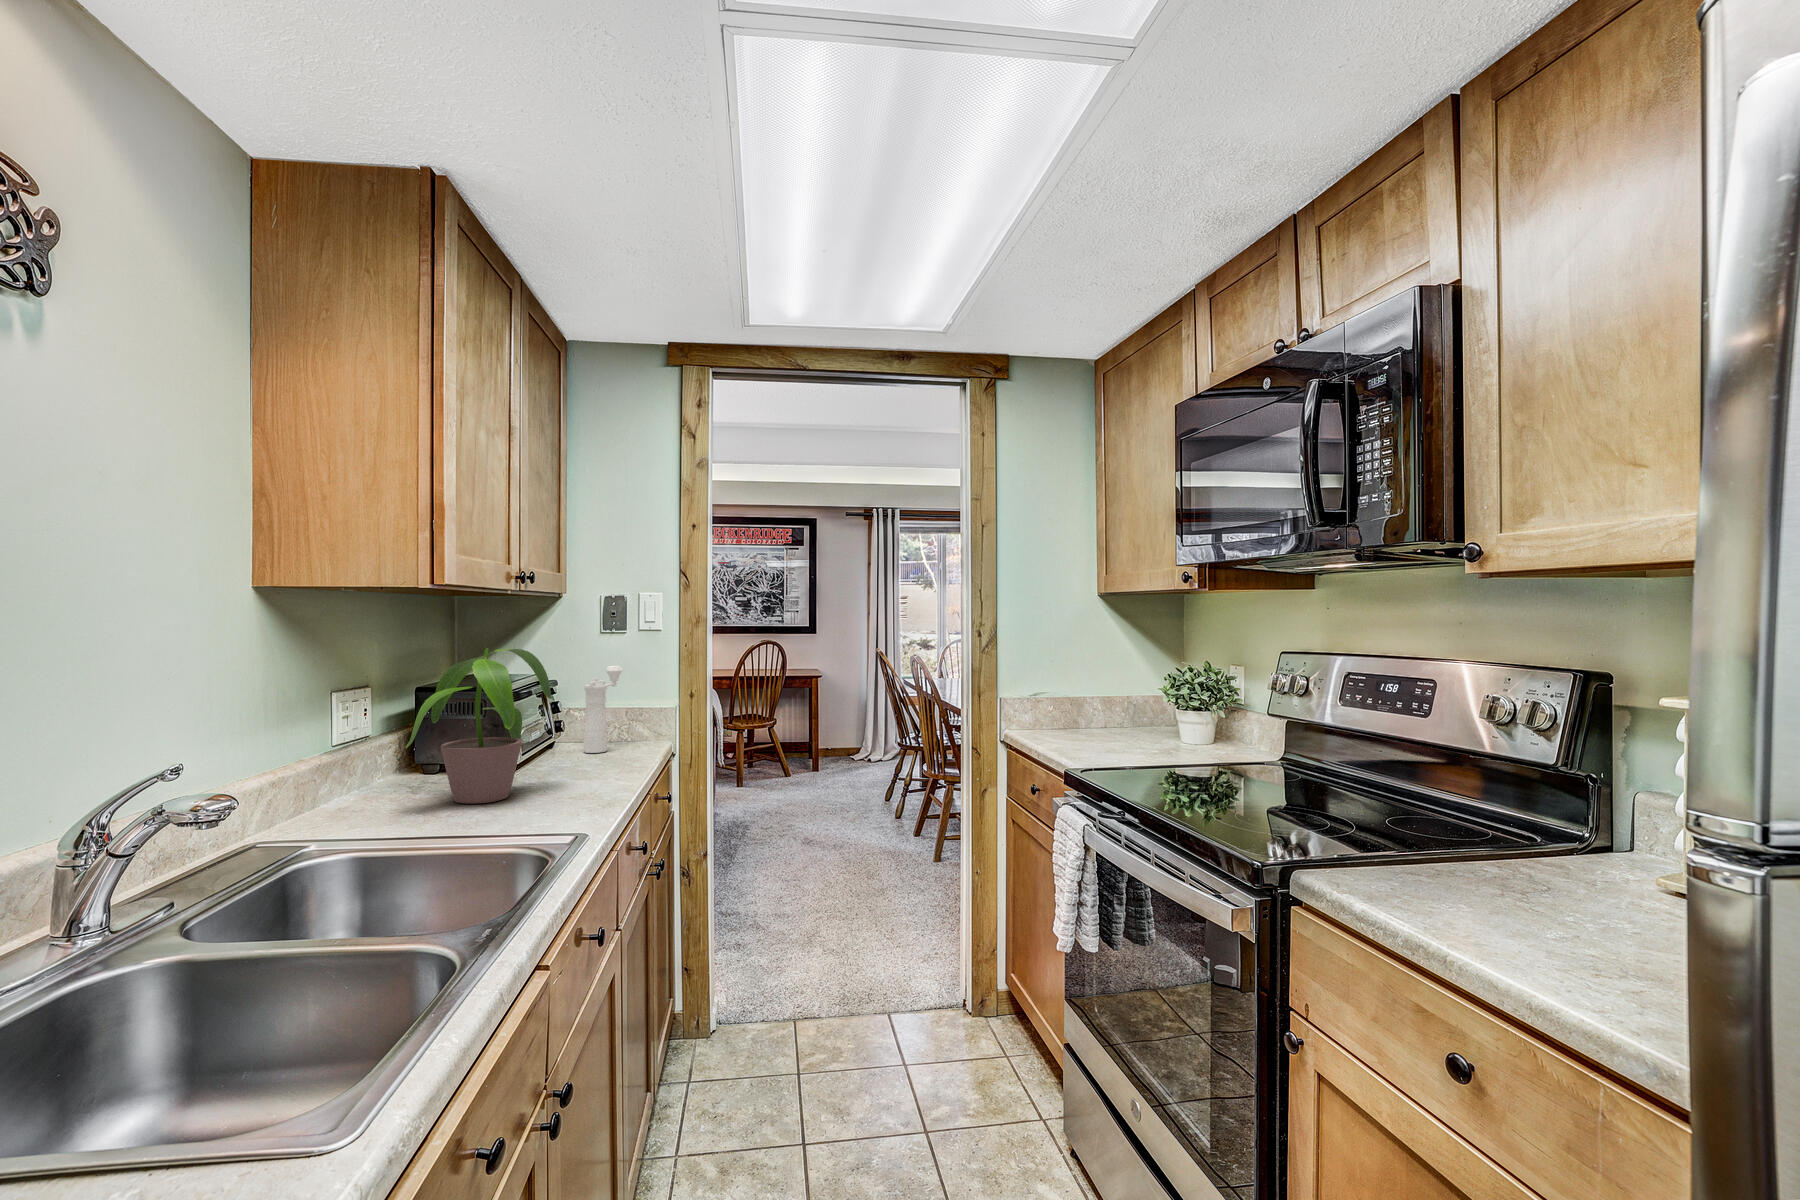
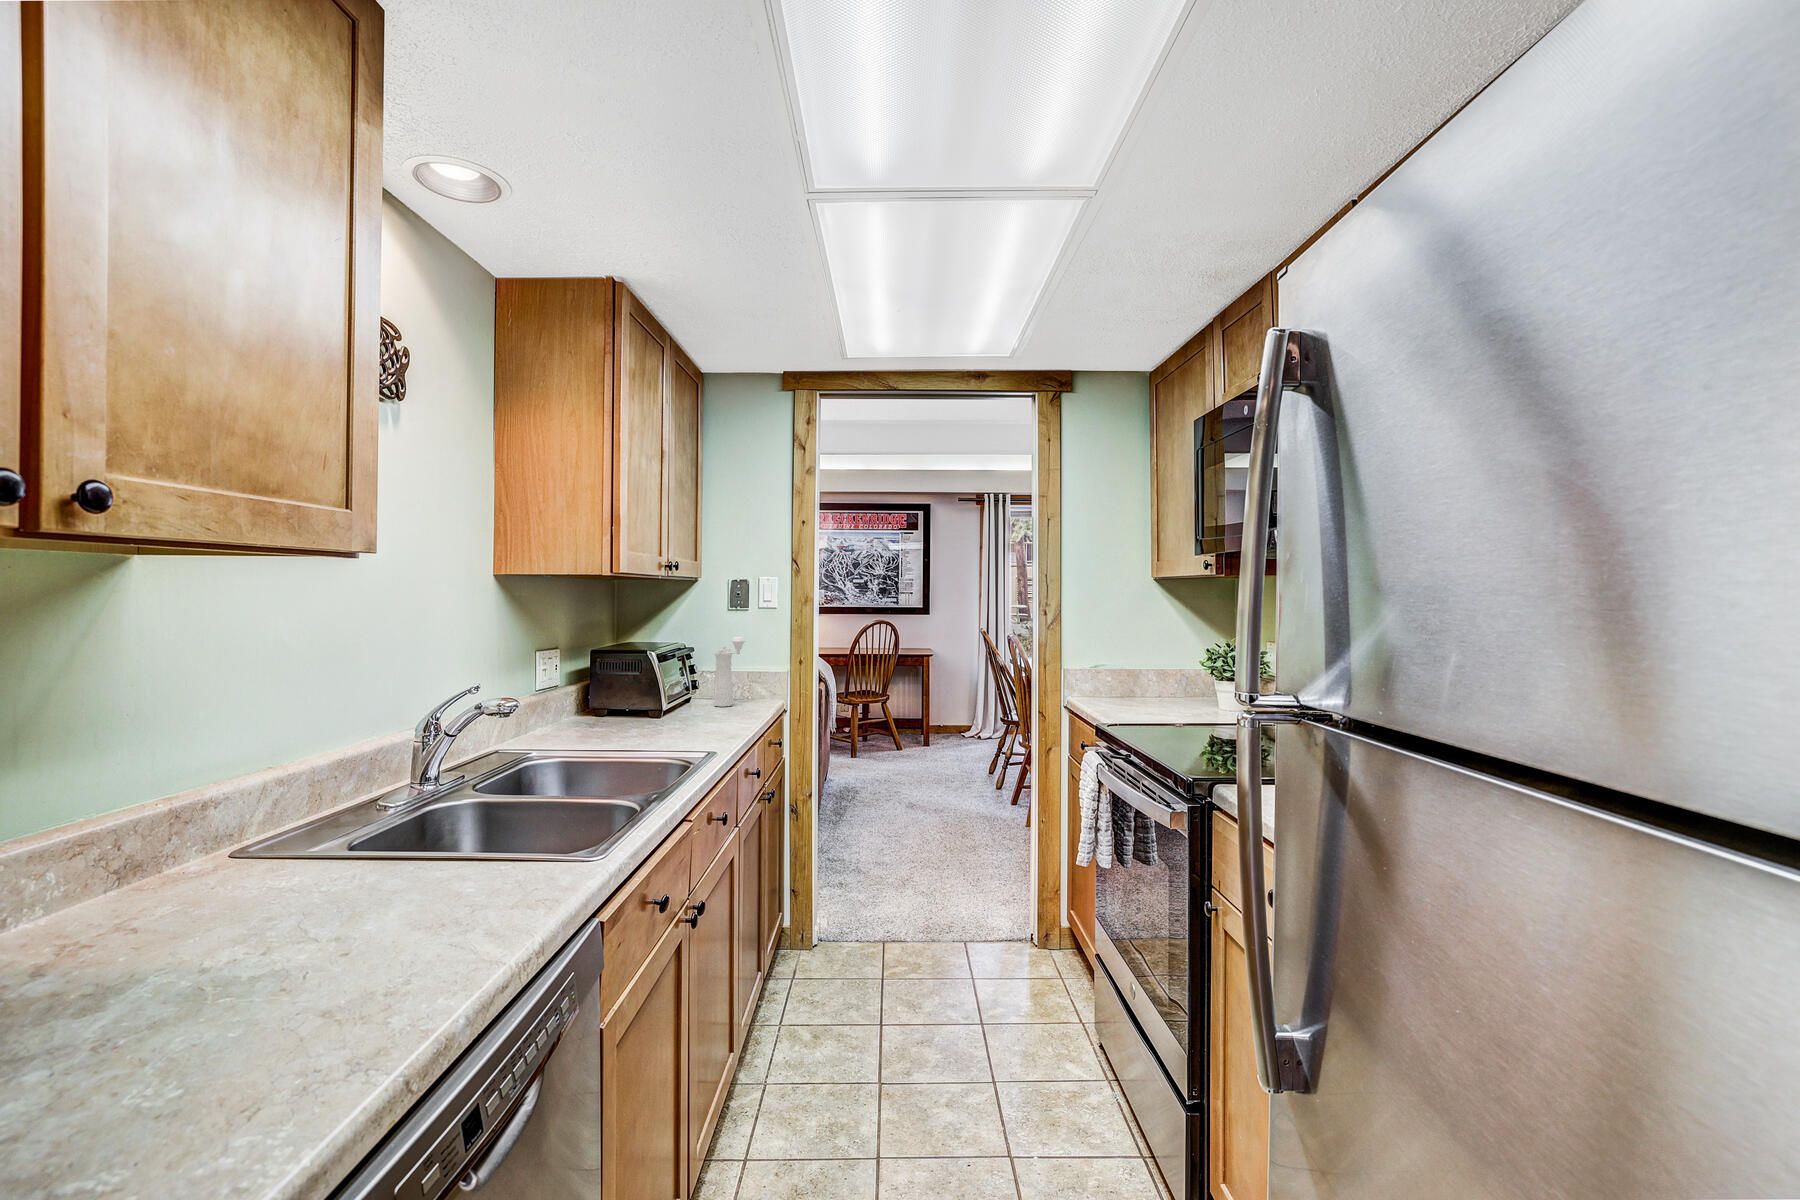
potted plant: present [406,648,552,803] -> none [576,620,706,735]

